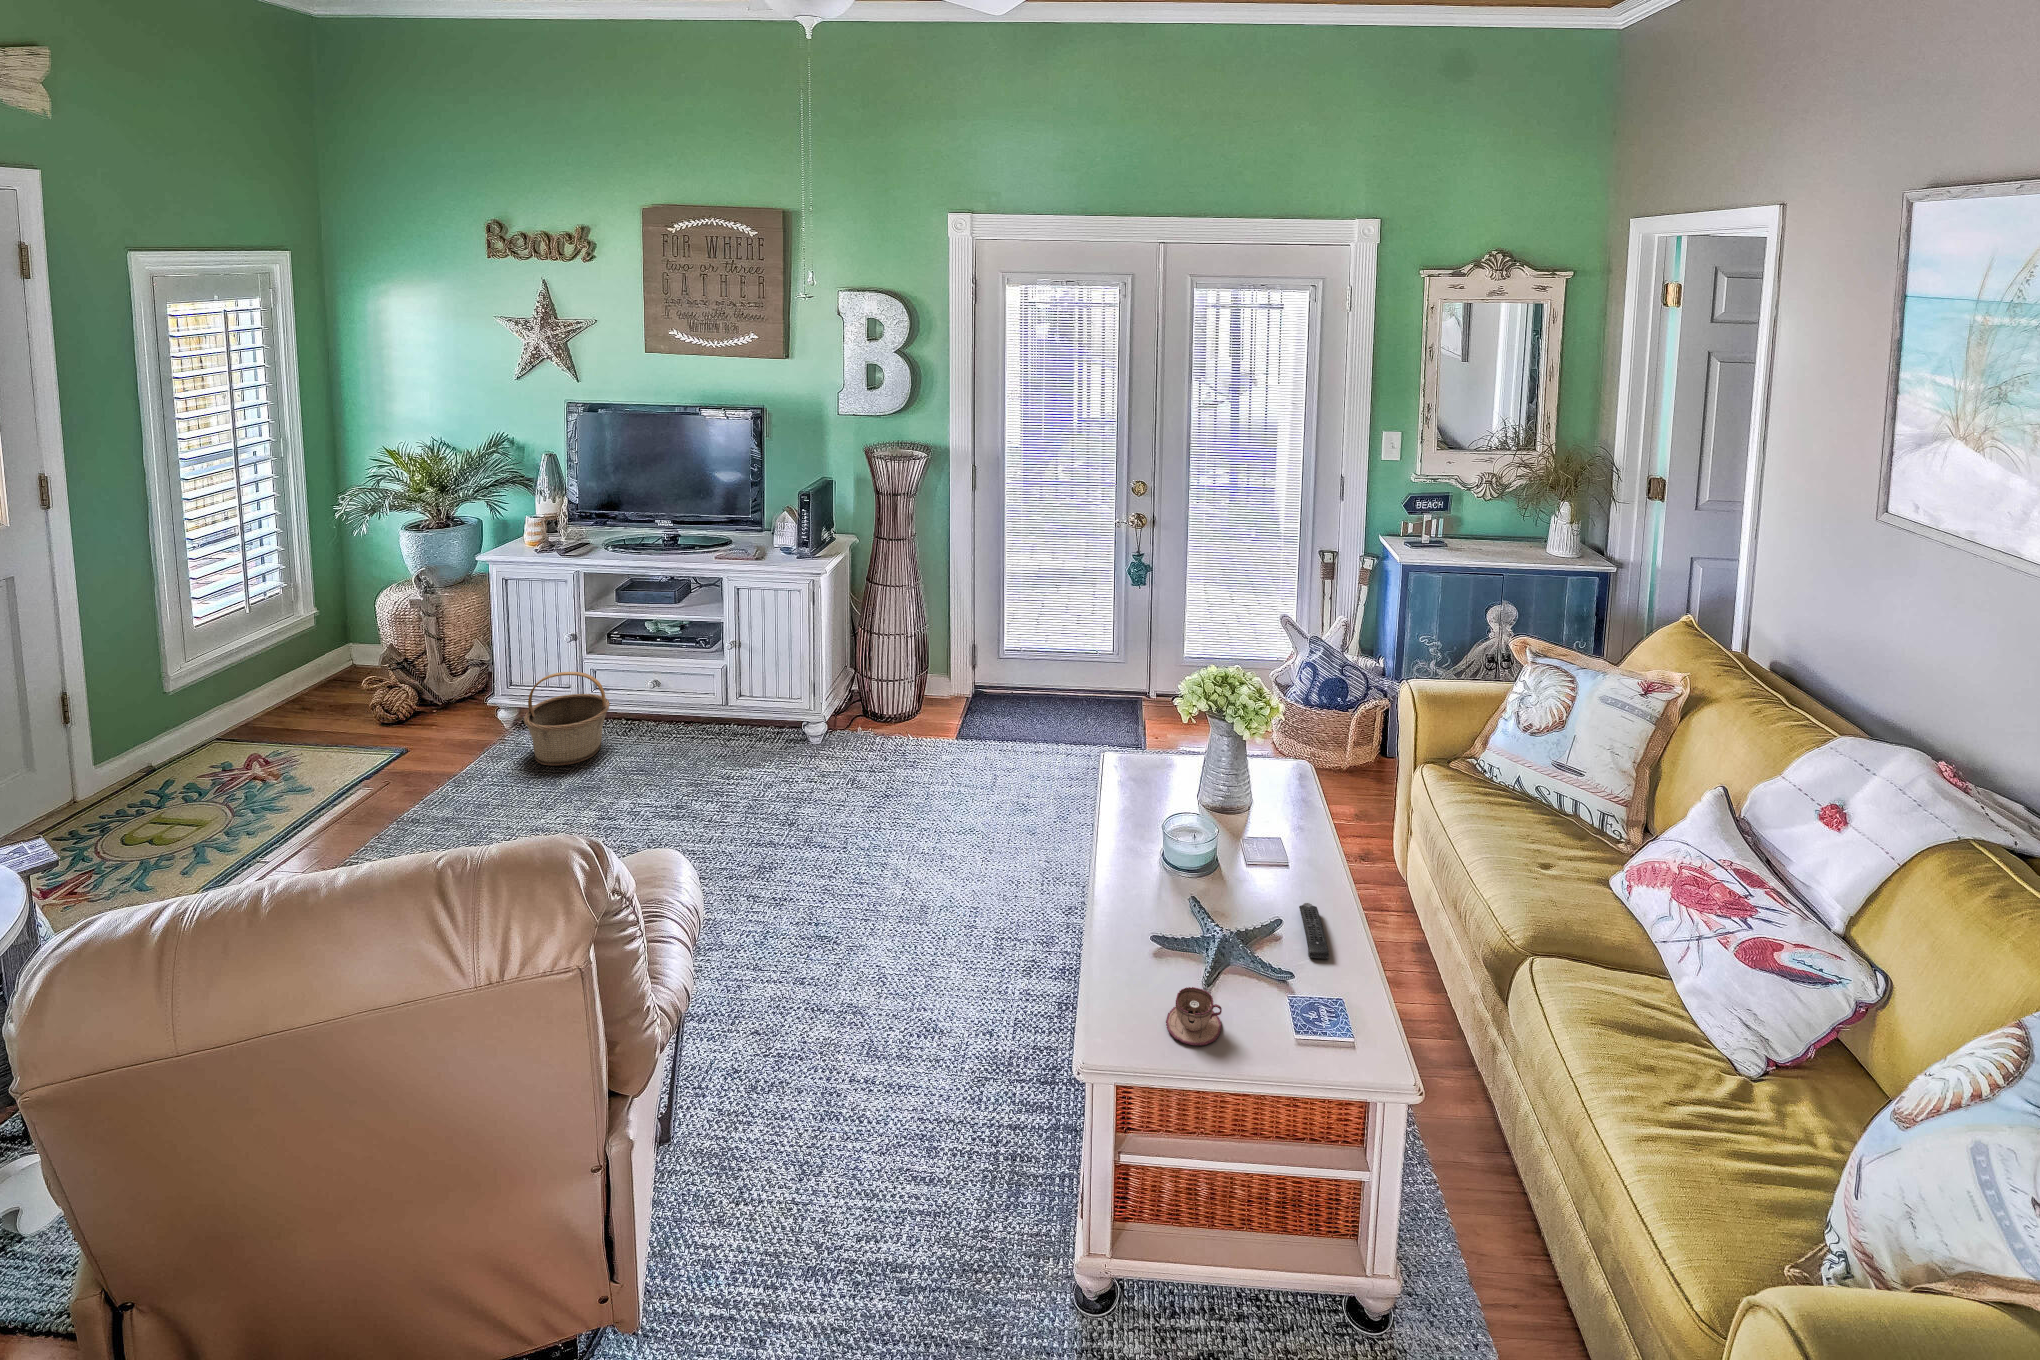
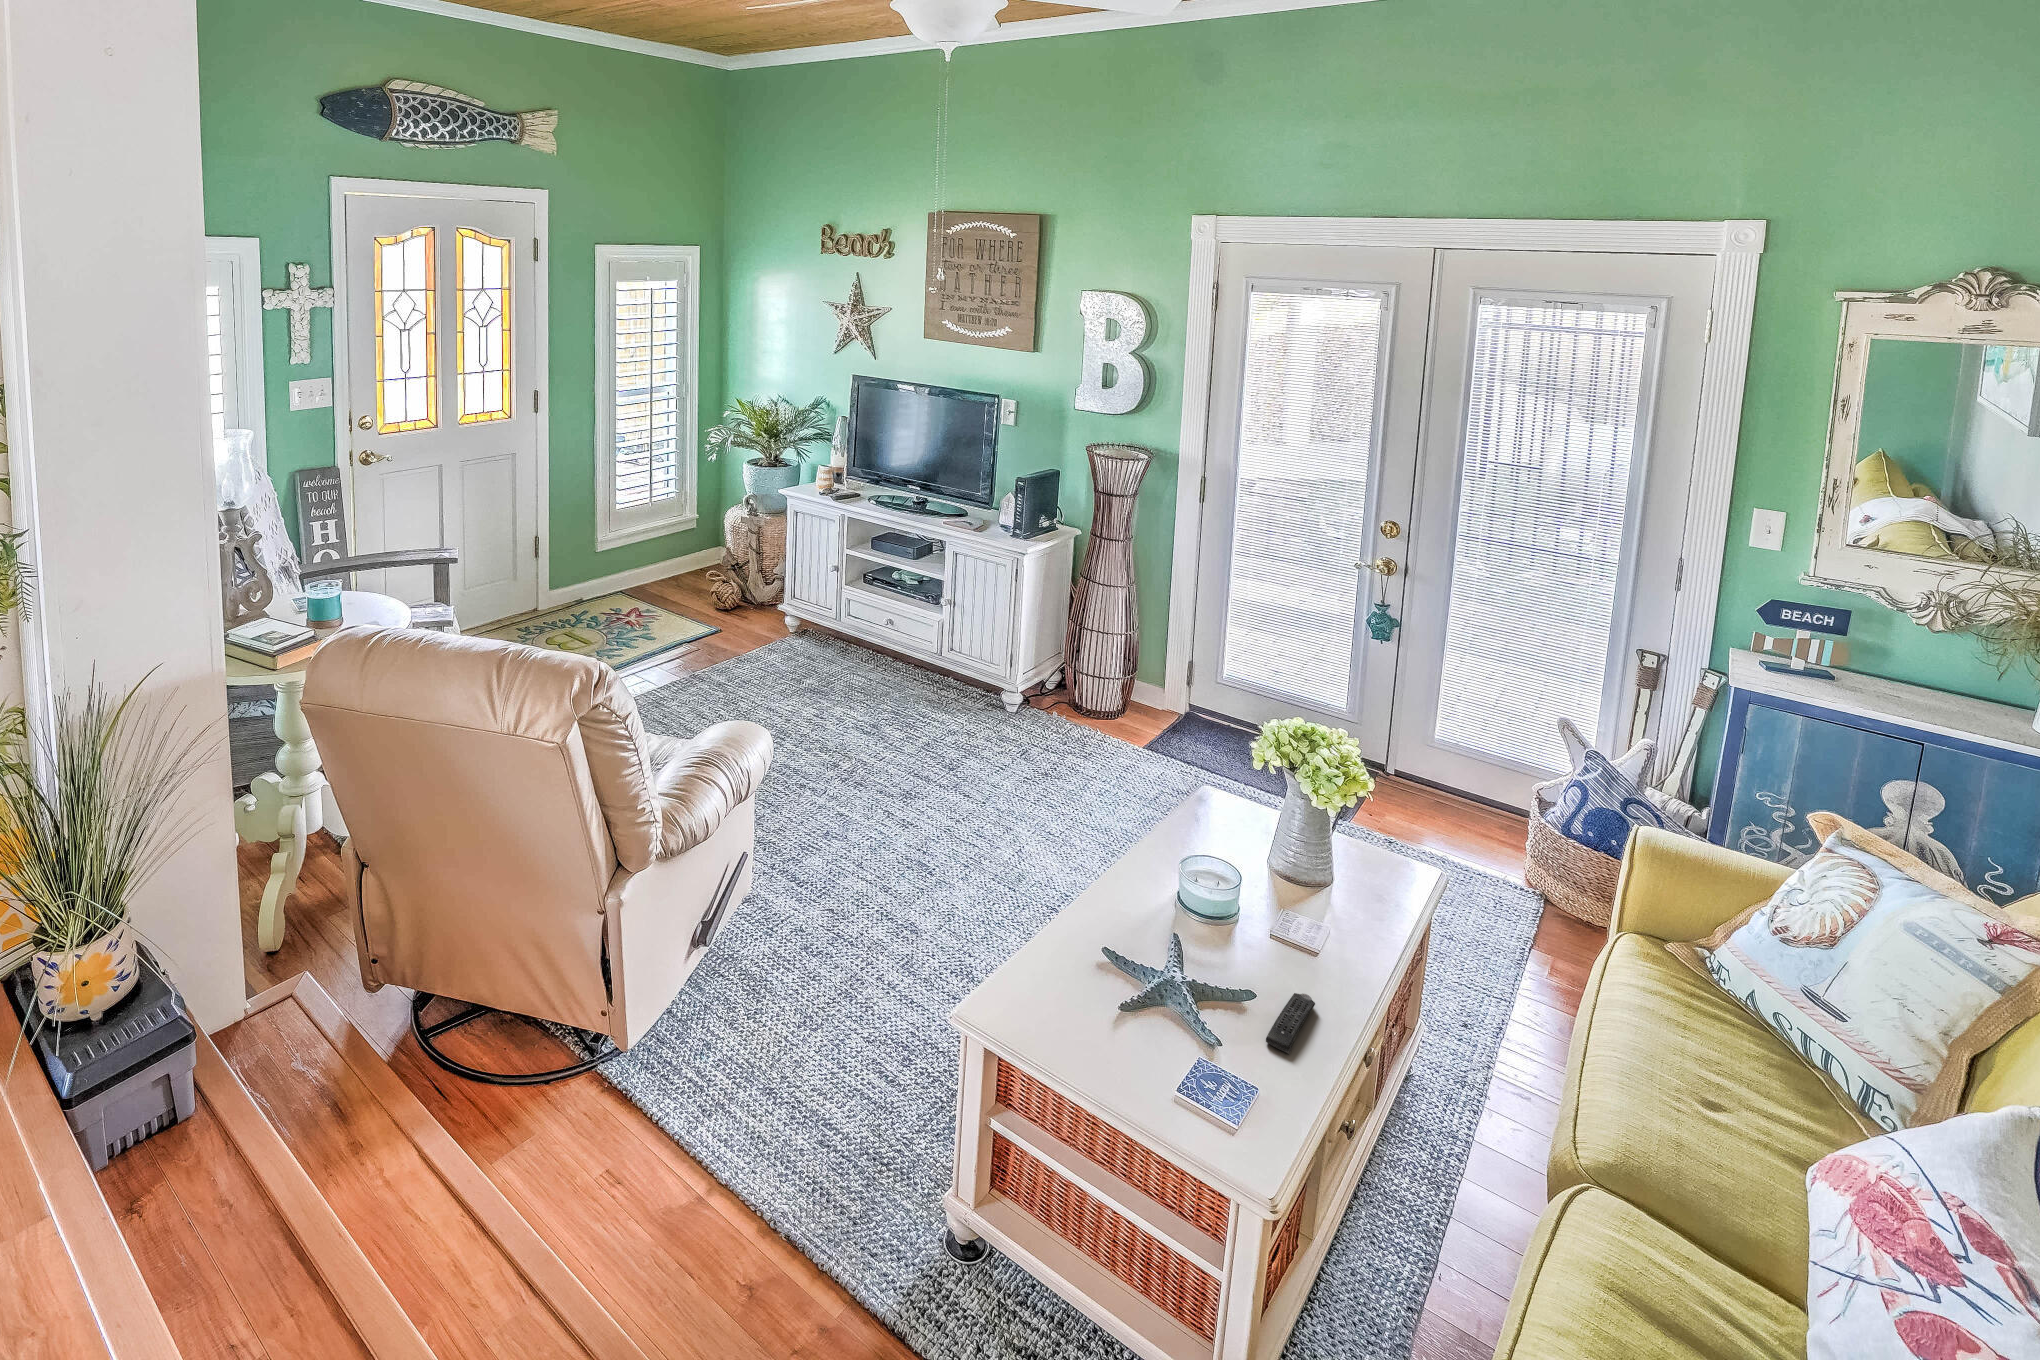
basket: present [524,672,610,766] -> none [788,593,852,670]
teacup: present [1166,987,1222,1046] -> none [1060,996,1120,1058]

